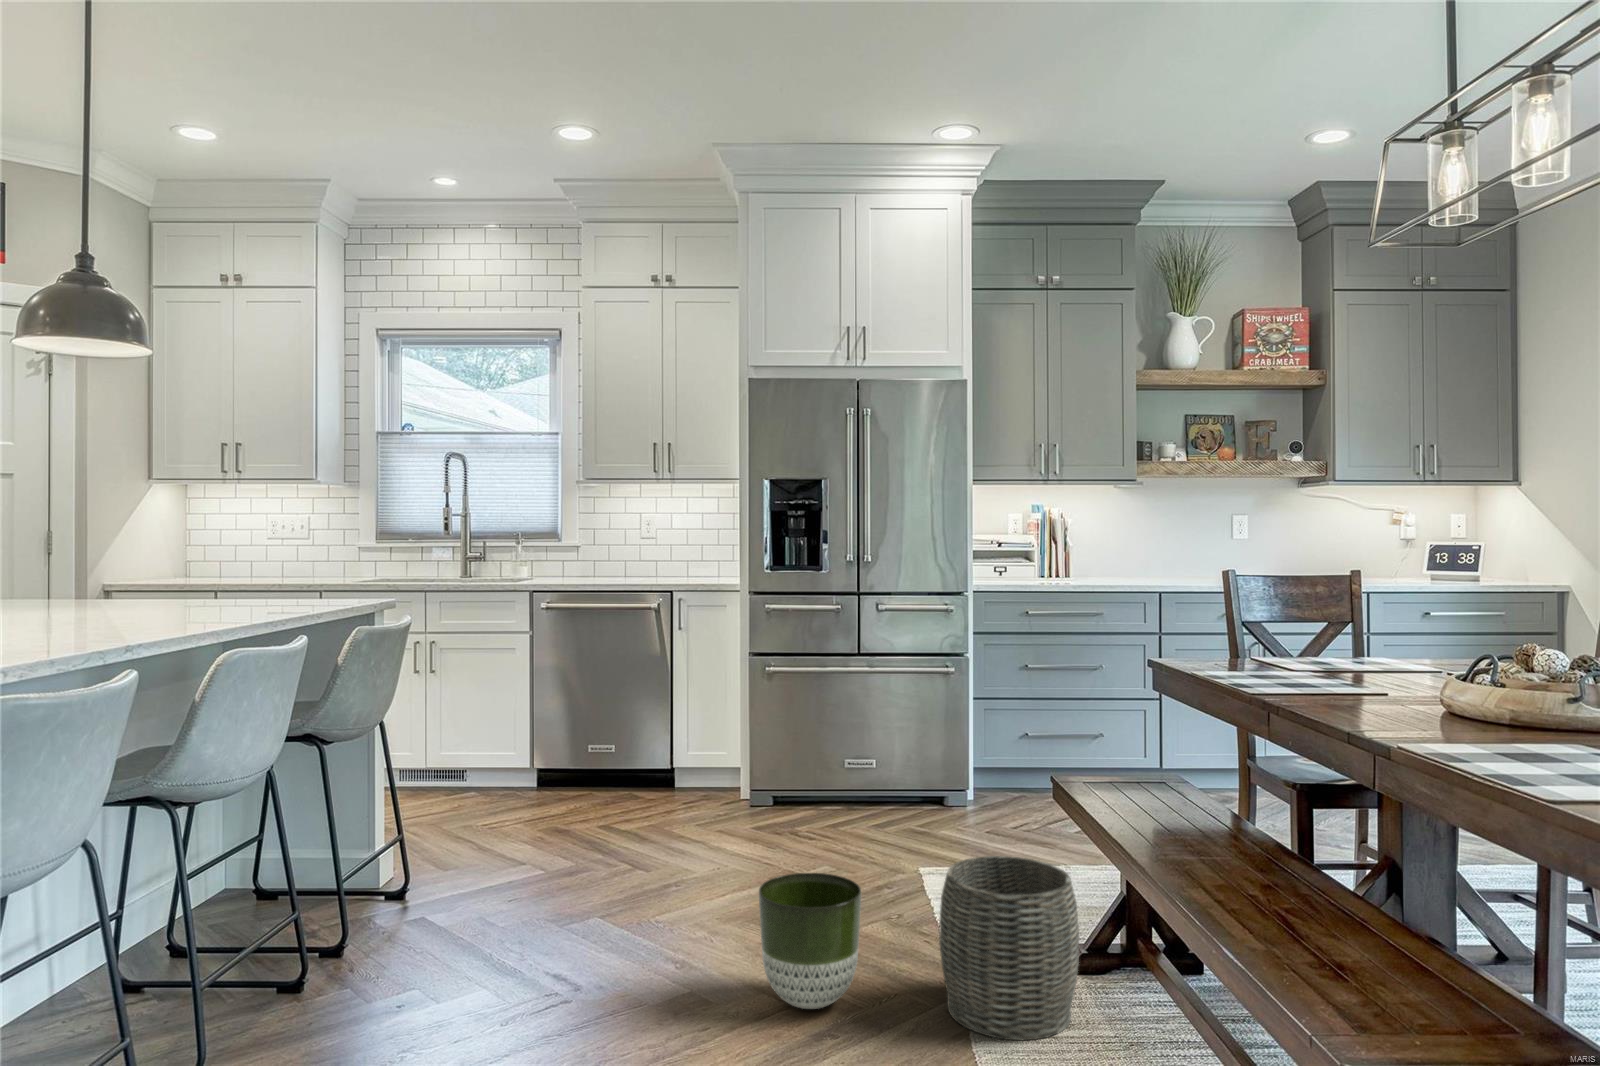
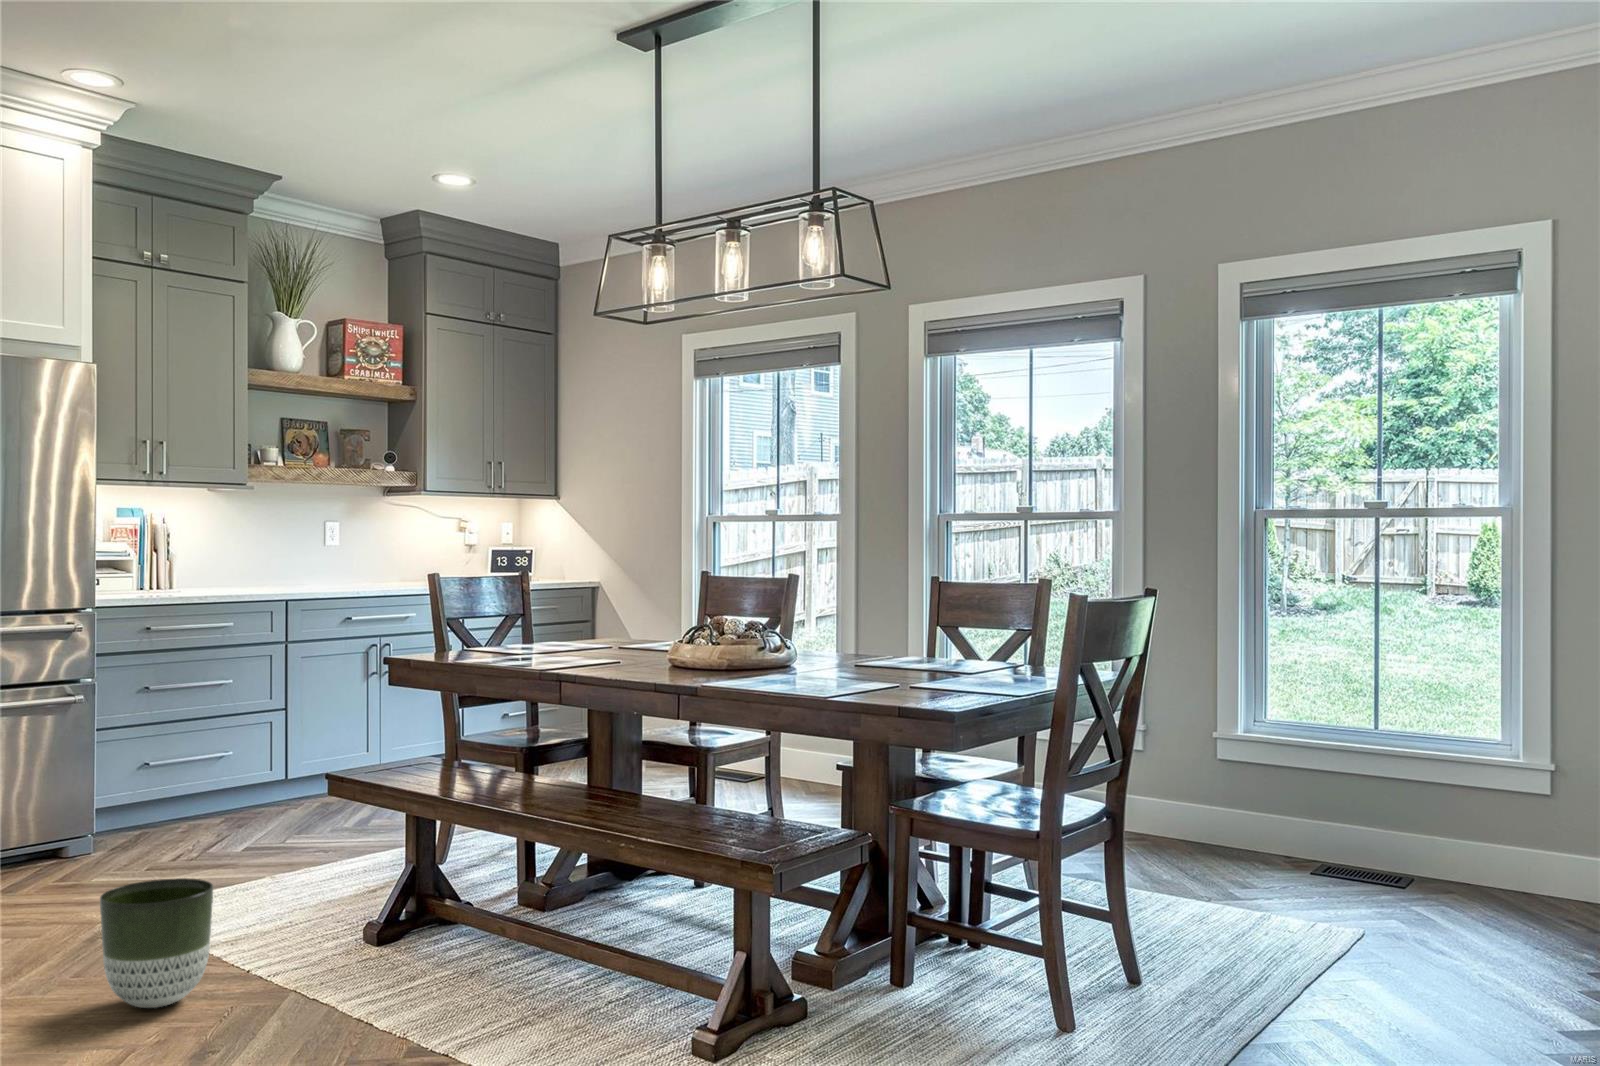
woven basket: present [940,856,1079,1040] -> none [275,828,403,976]

